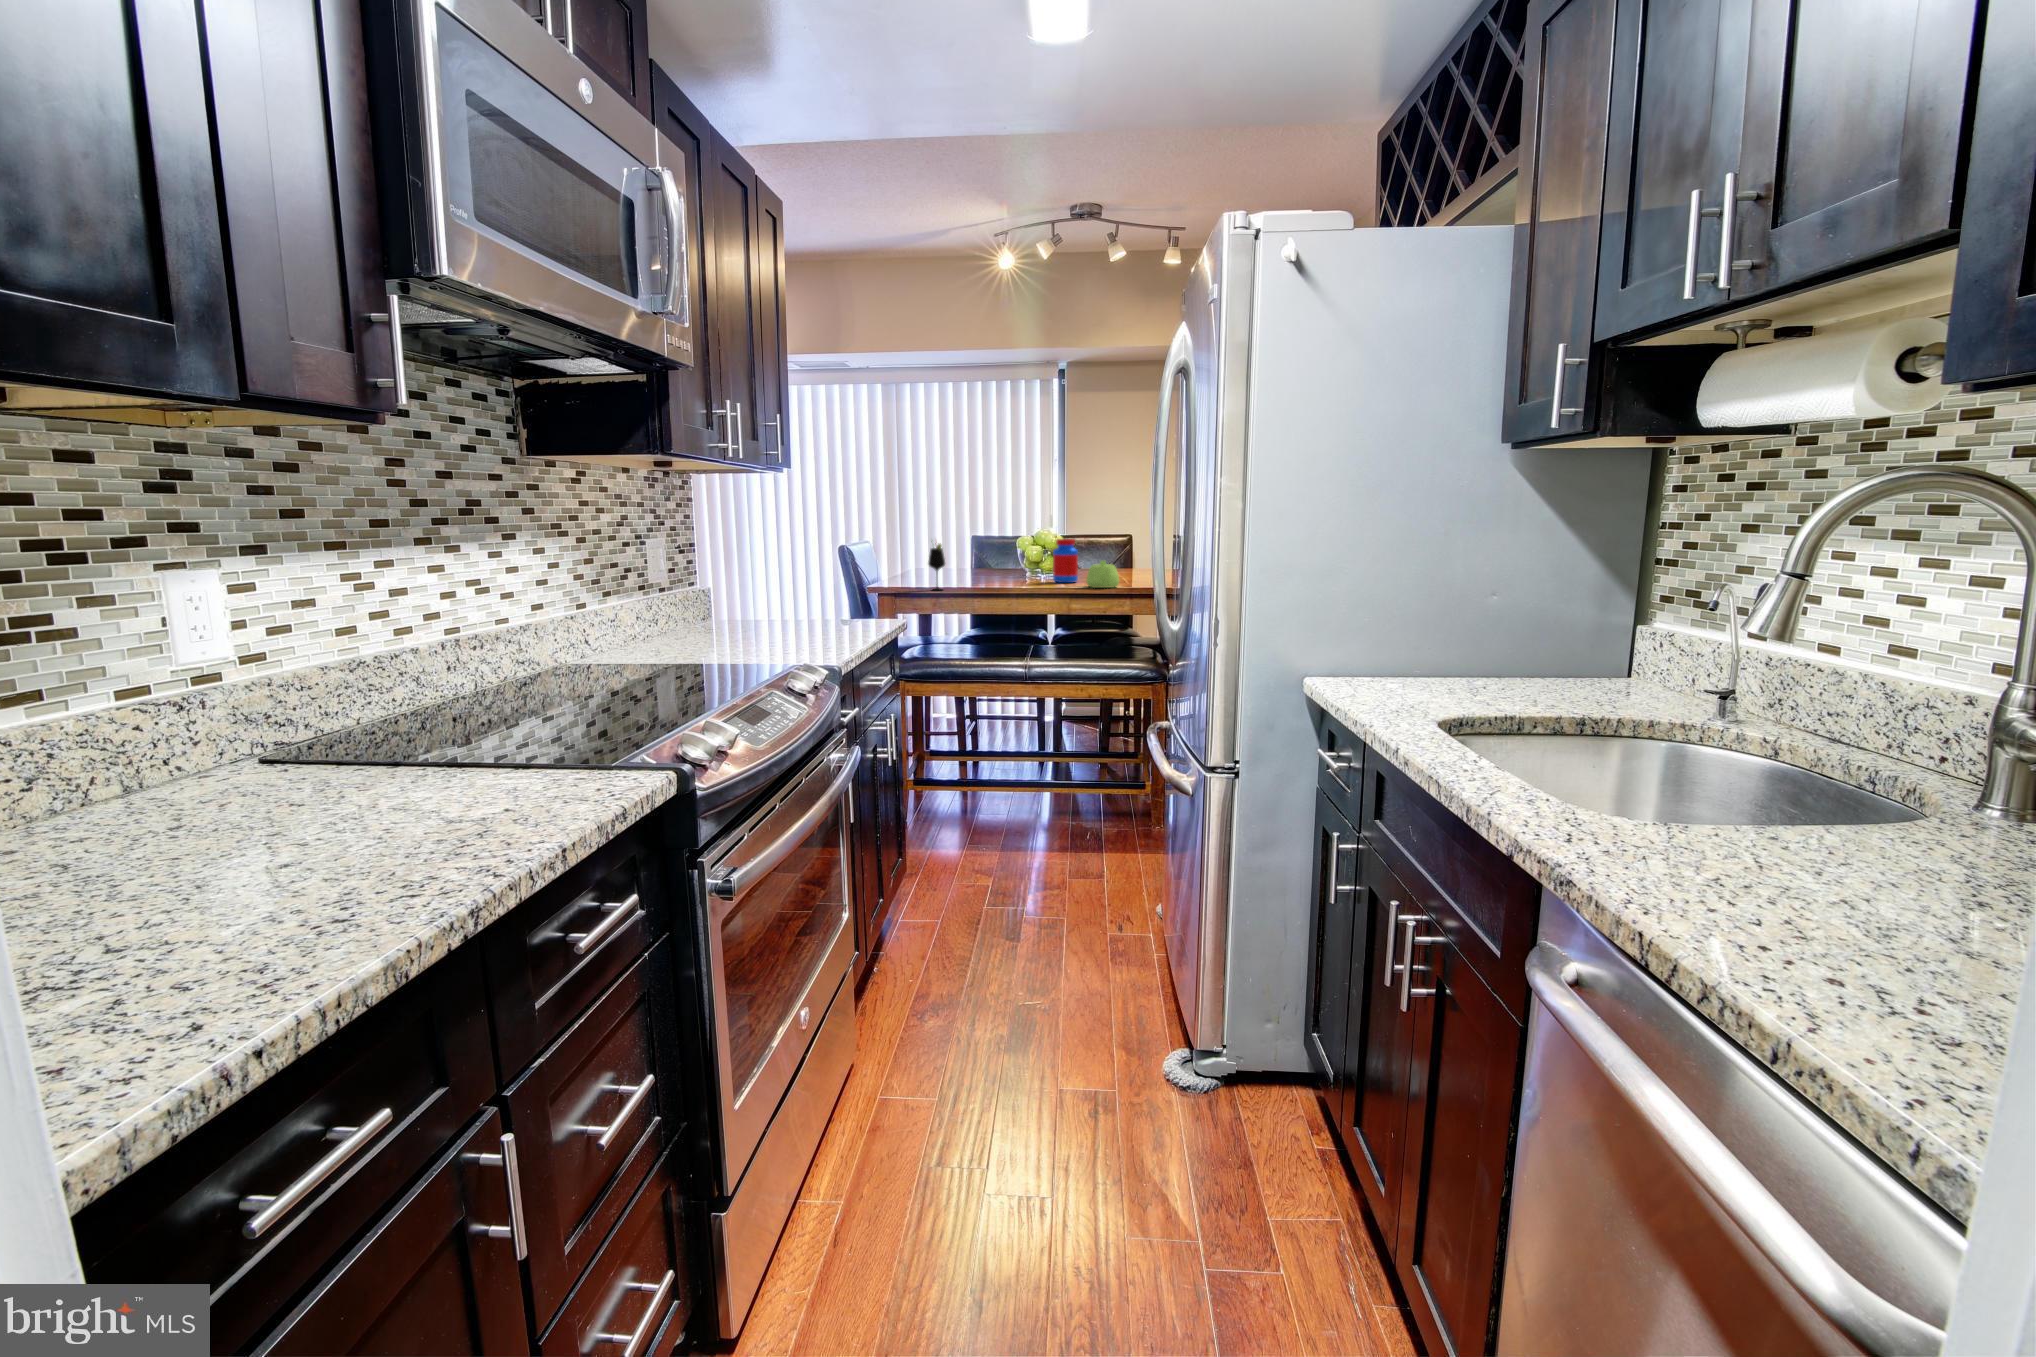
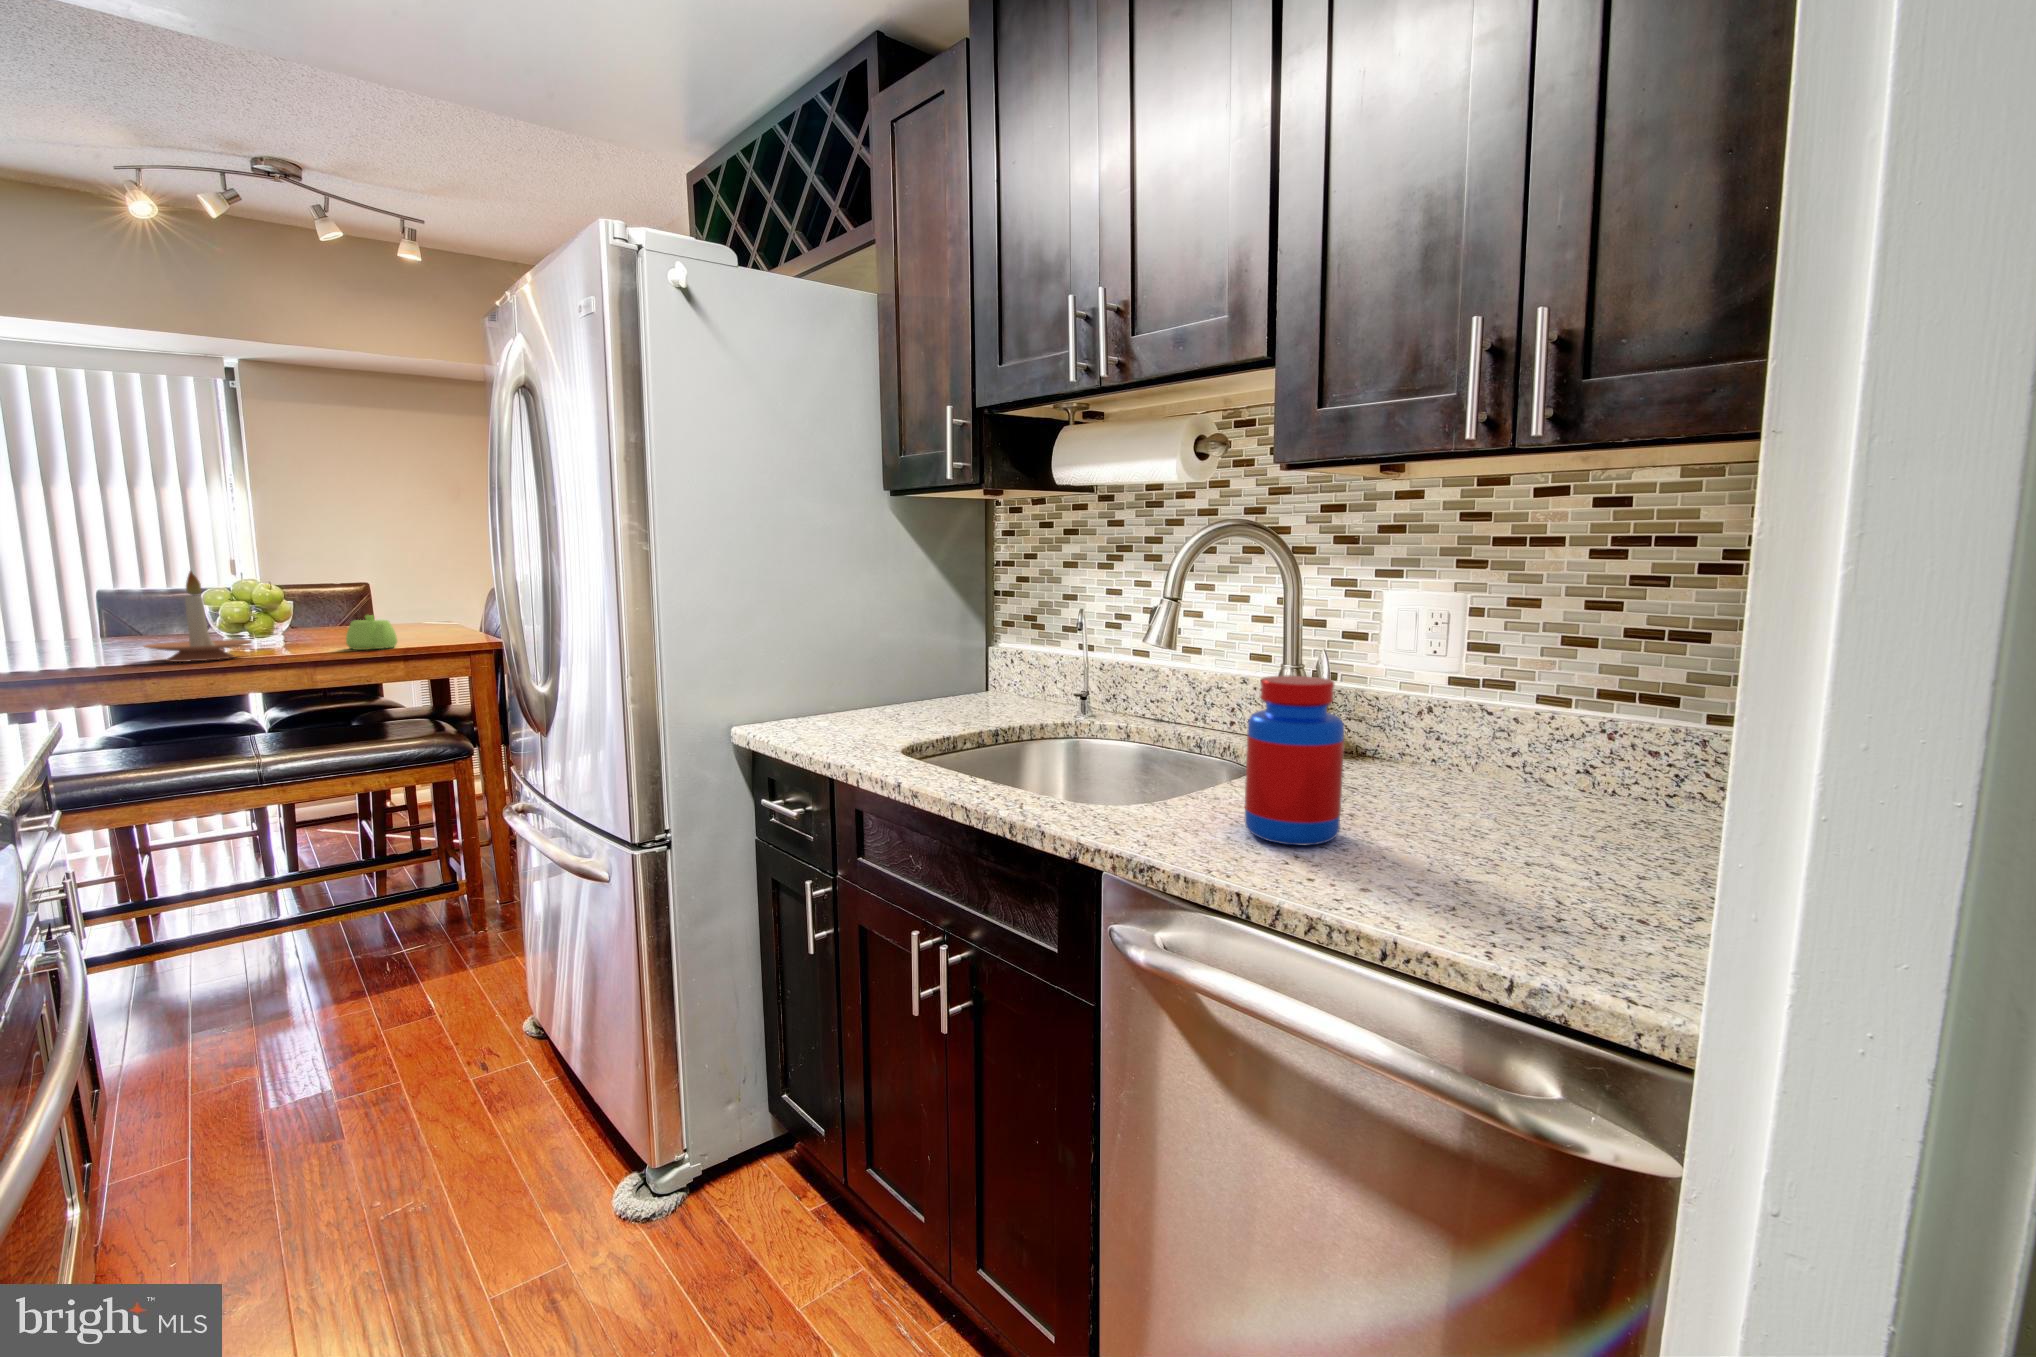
candle holder: none [972,524,1030,589] -> present [144,571,251,662]
jar: present [1053,539,1078,583] -> present [1245,676,1344,846]
wine glass: present [928,543,945,590] -> none [51,592,90,669]

